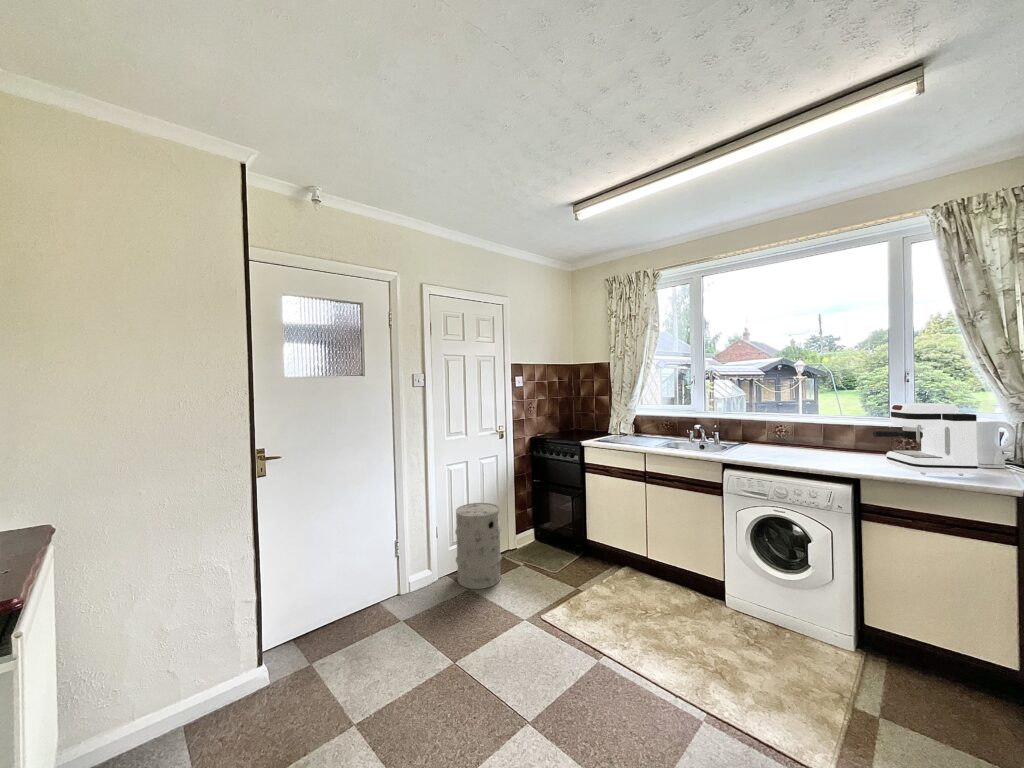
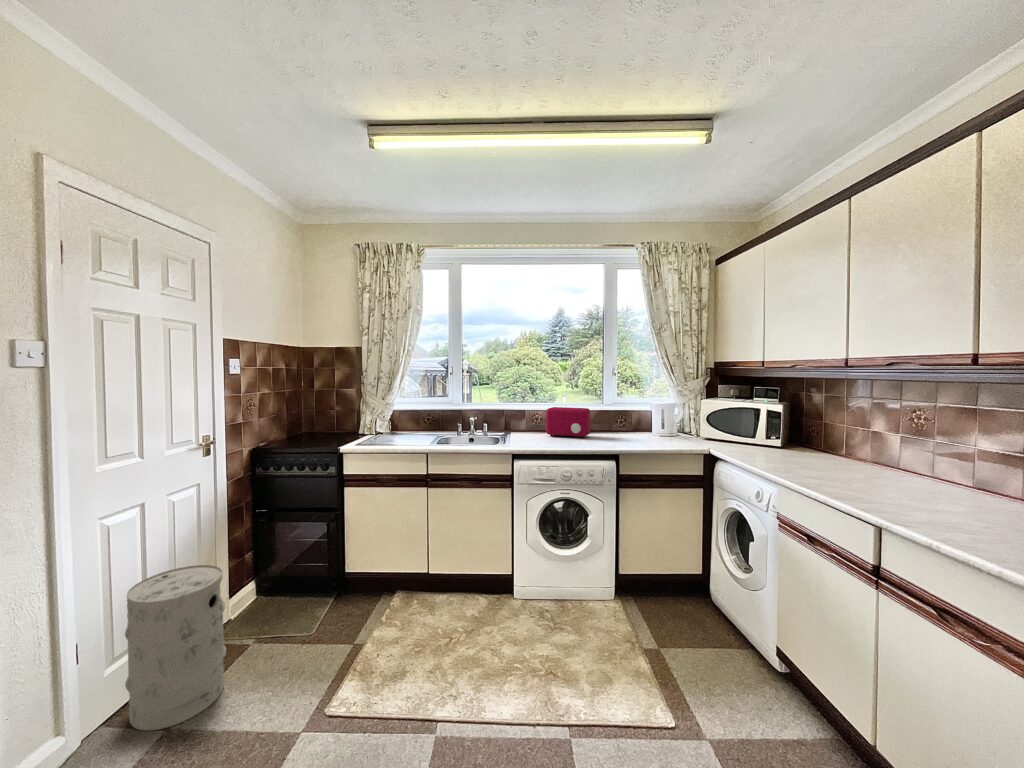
coffee maker: present [873,403,978,475] -> none [621,391,677,446]
toaster: none [786,419,848,456] -> present [546,407,590,438]

